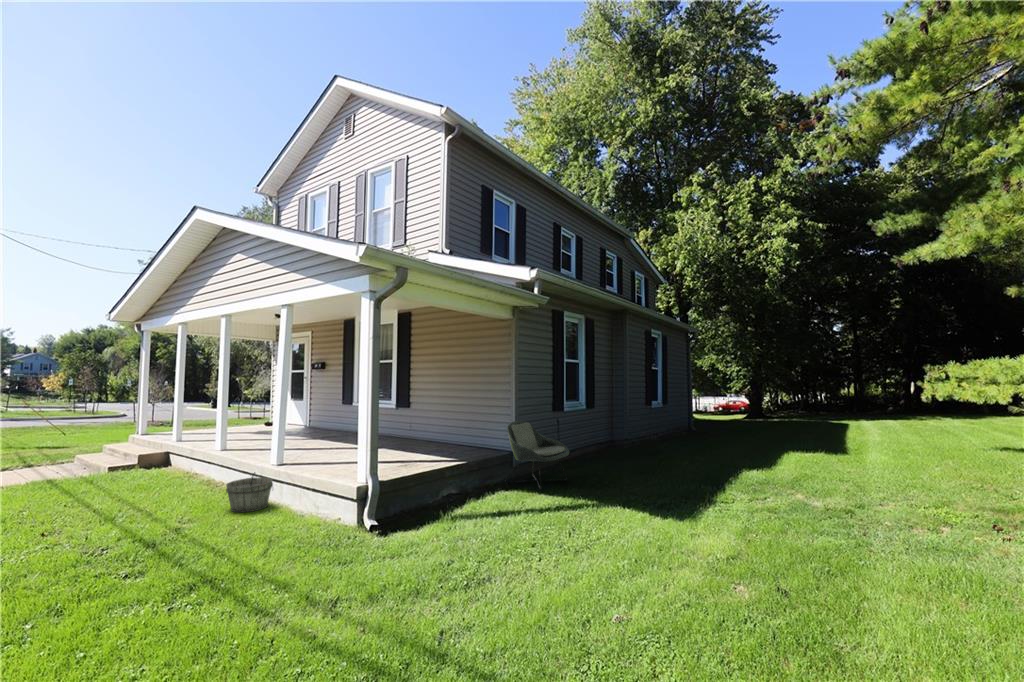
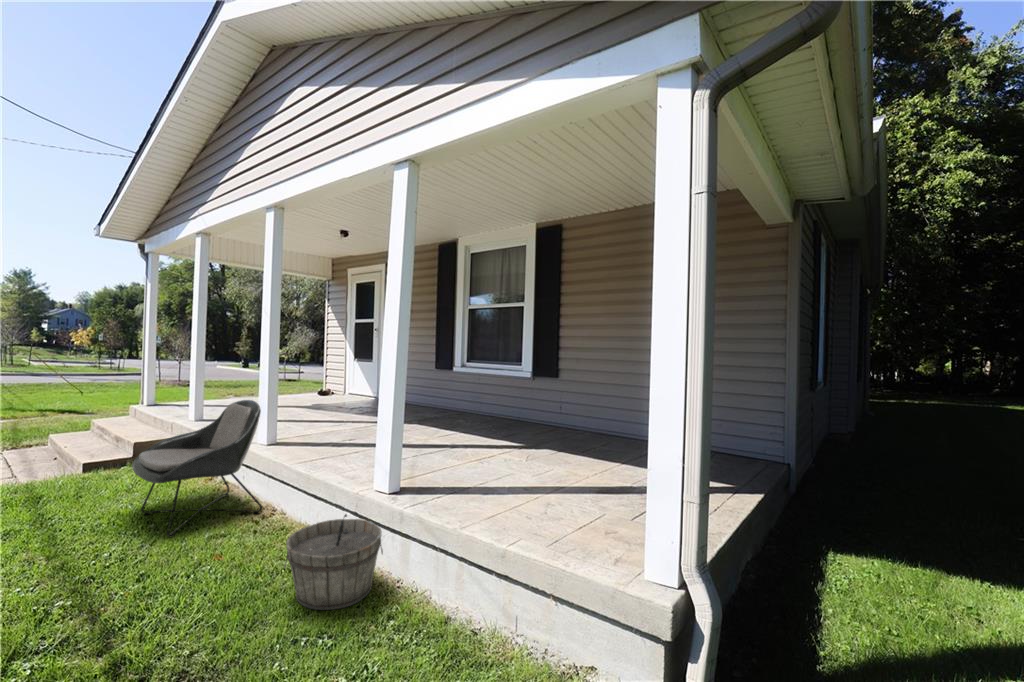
lounge chair: present [505,421,570,490] -> present [133,400,262,538]

